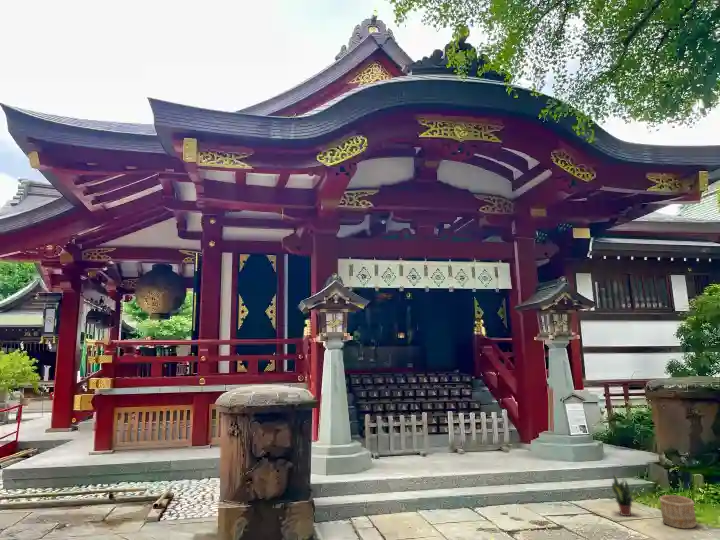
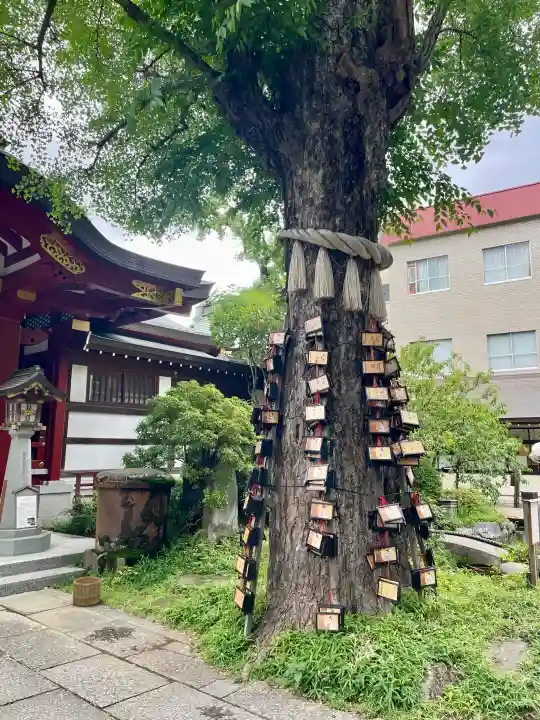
potted plant: present [612,476,634,516] -> none [32,564,59,603]

